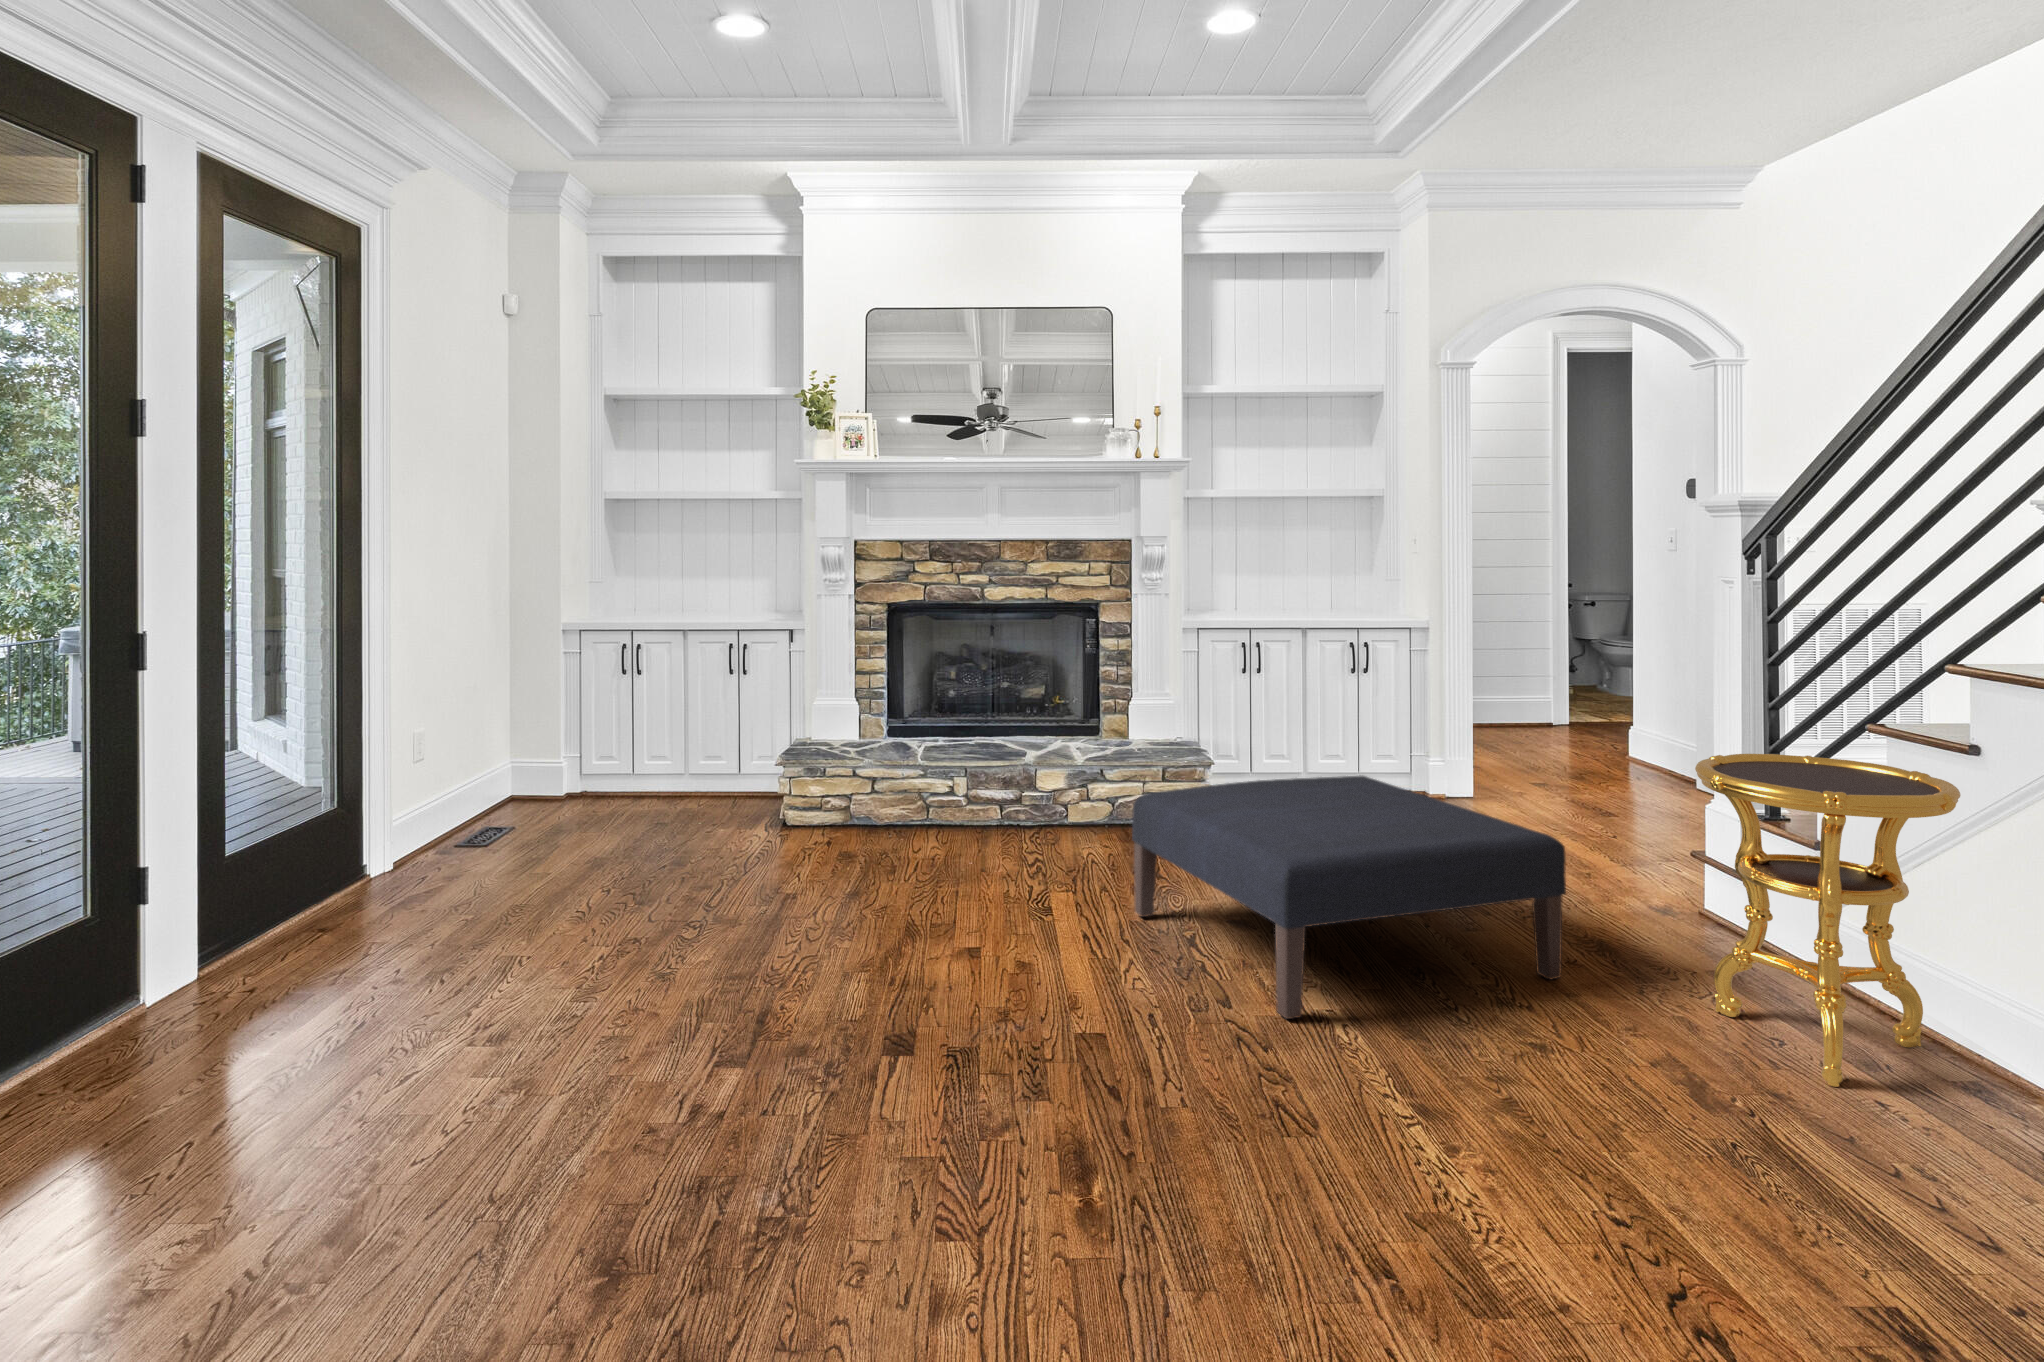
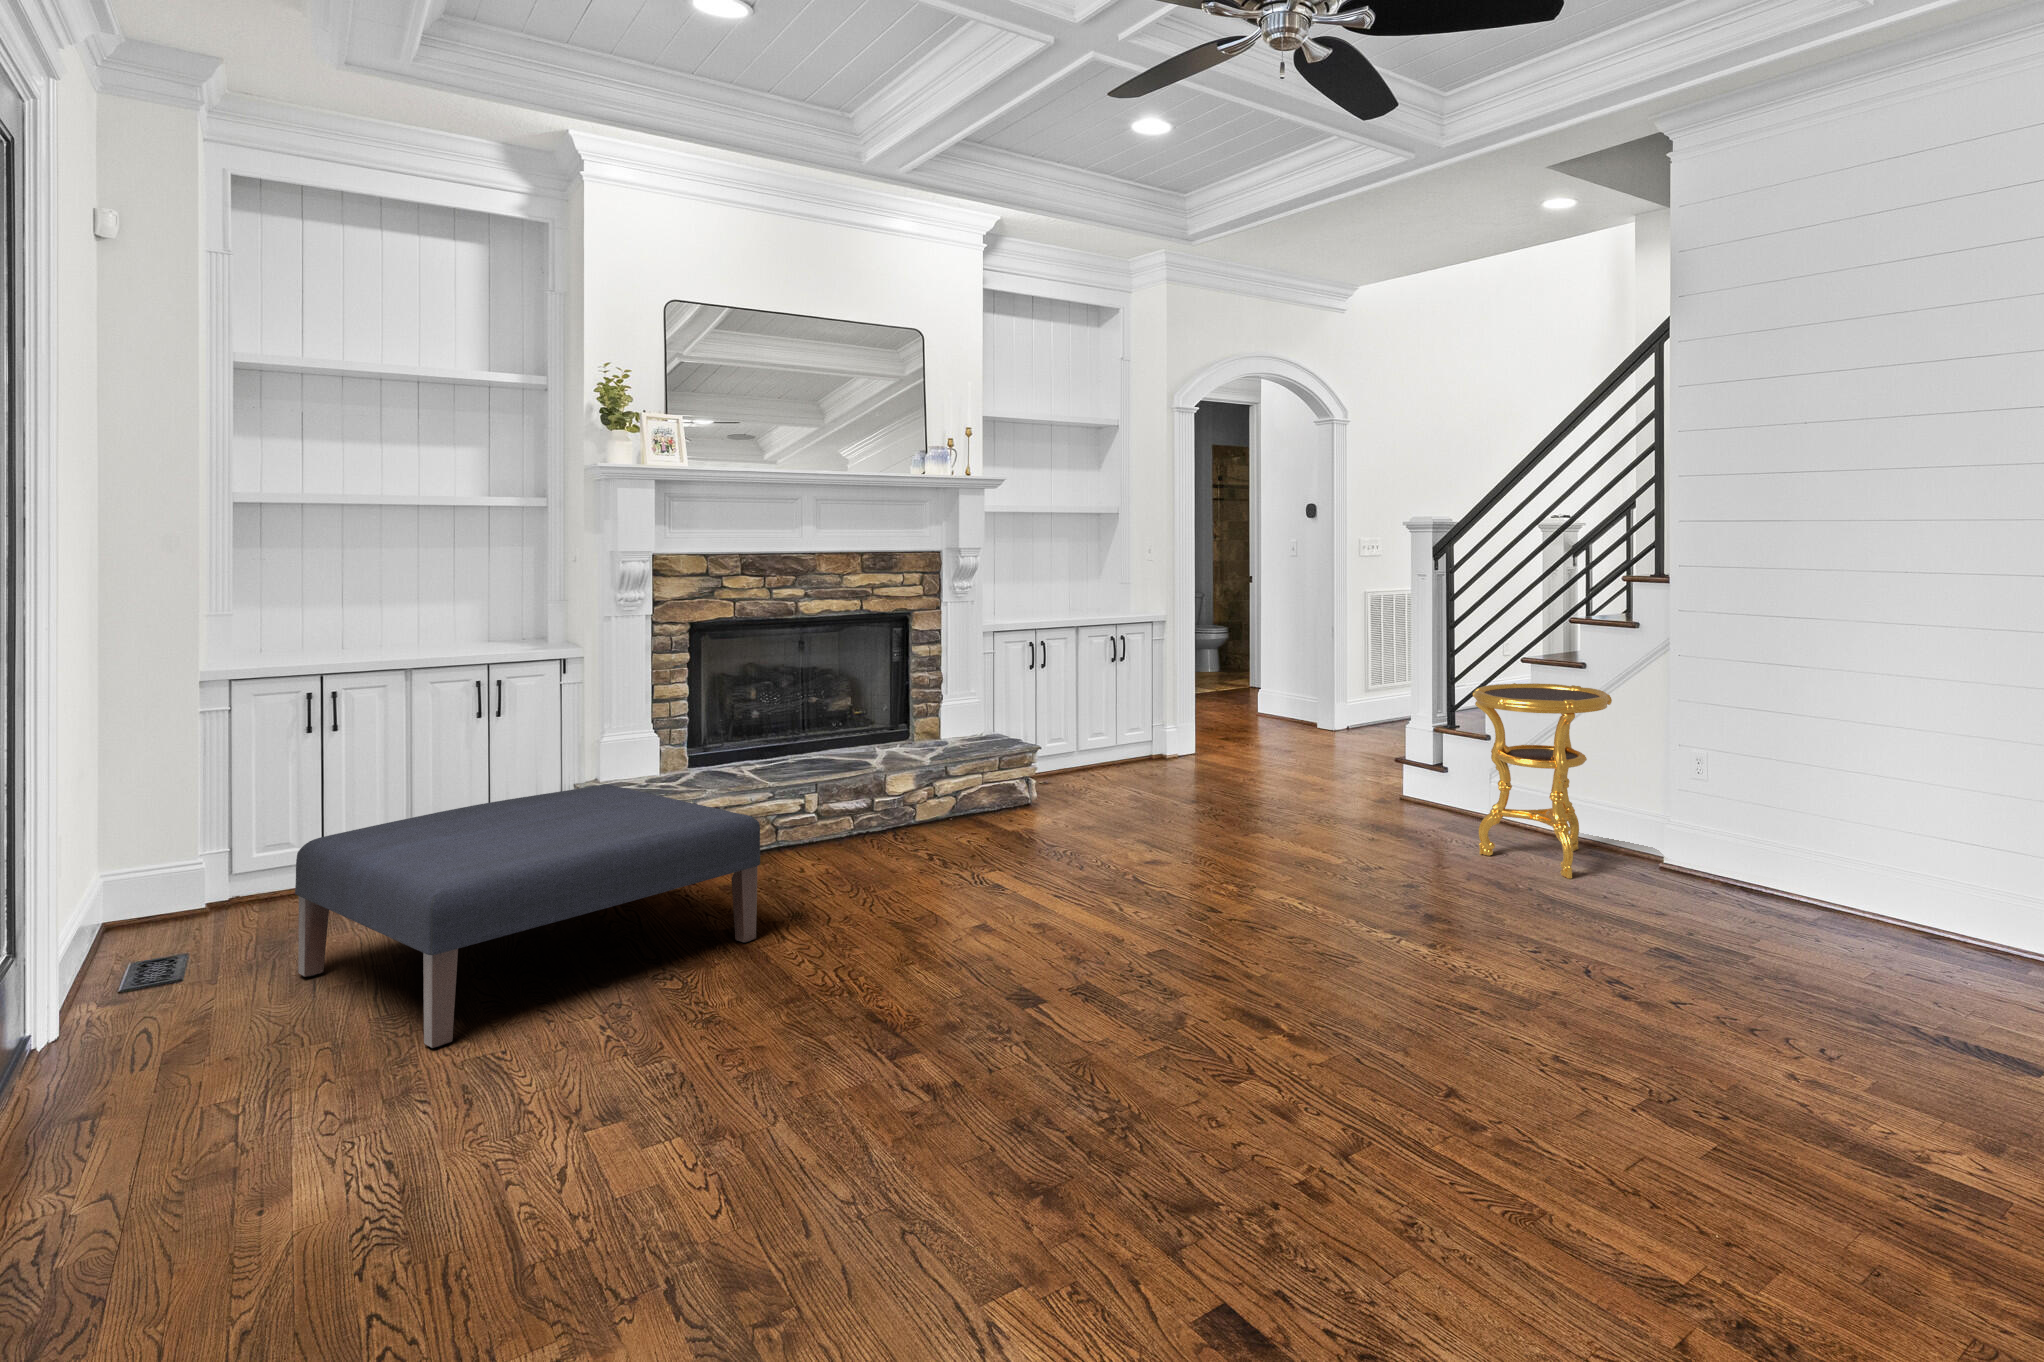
ottoman: present [1132,776,1566,1019] -> present [295,784,760,1048]

